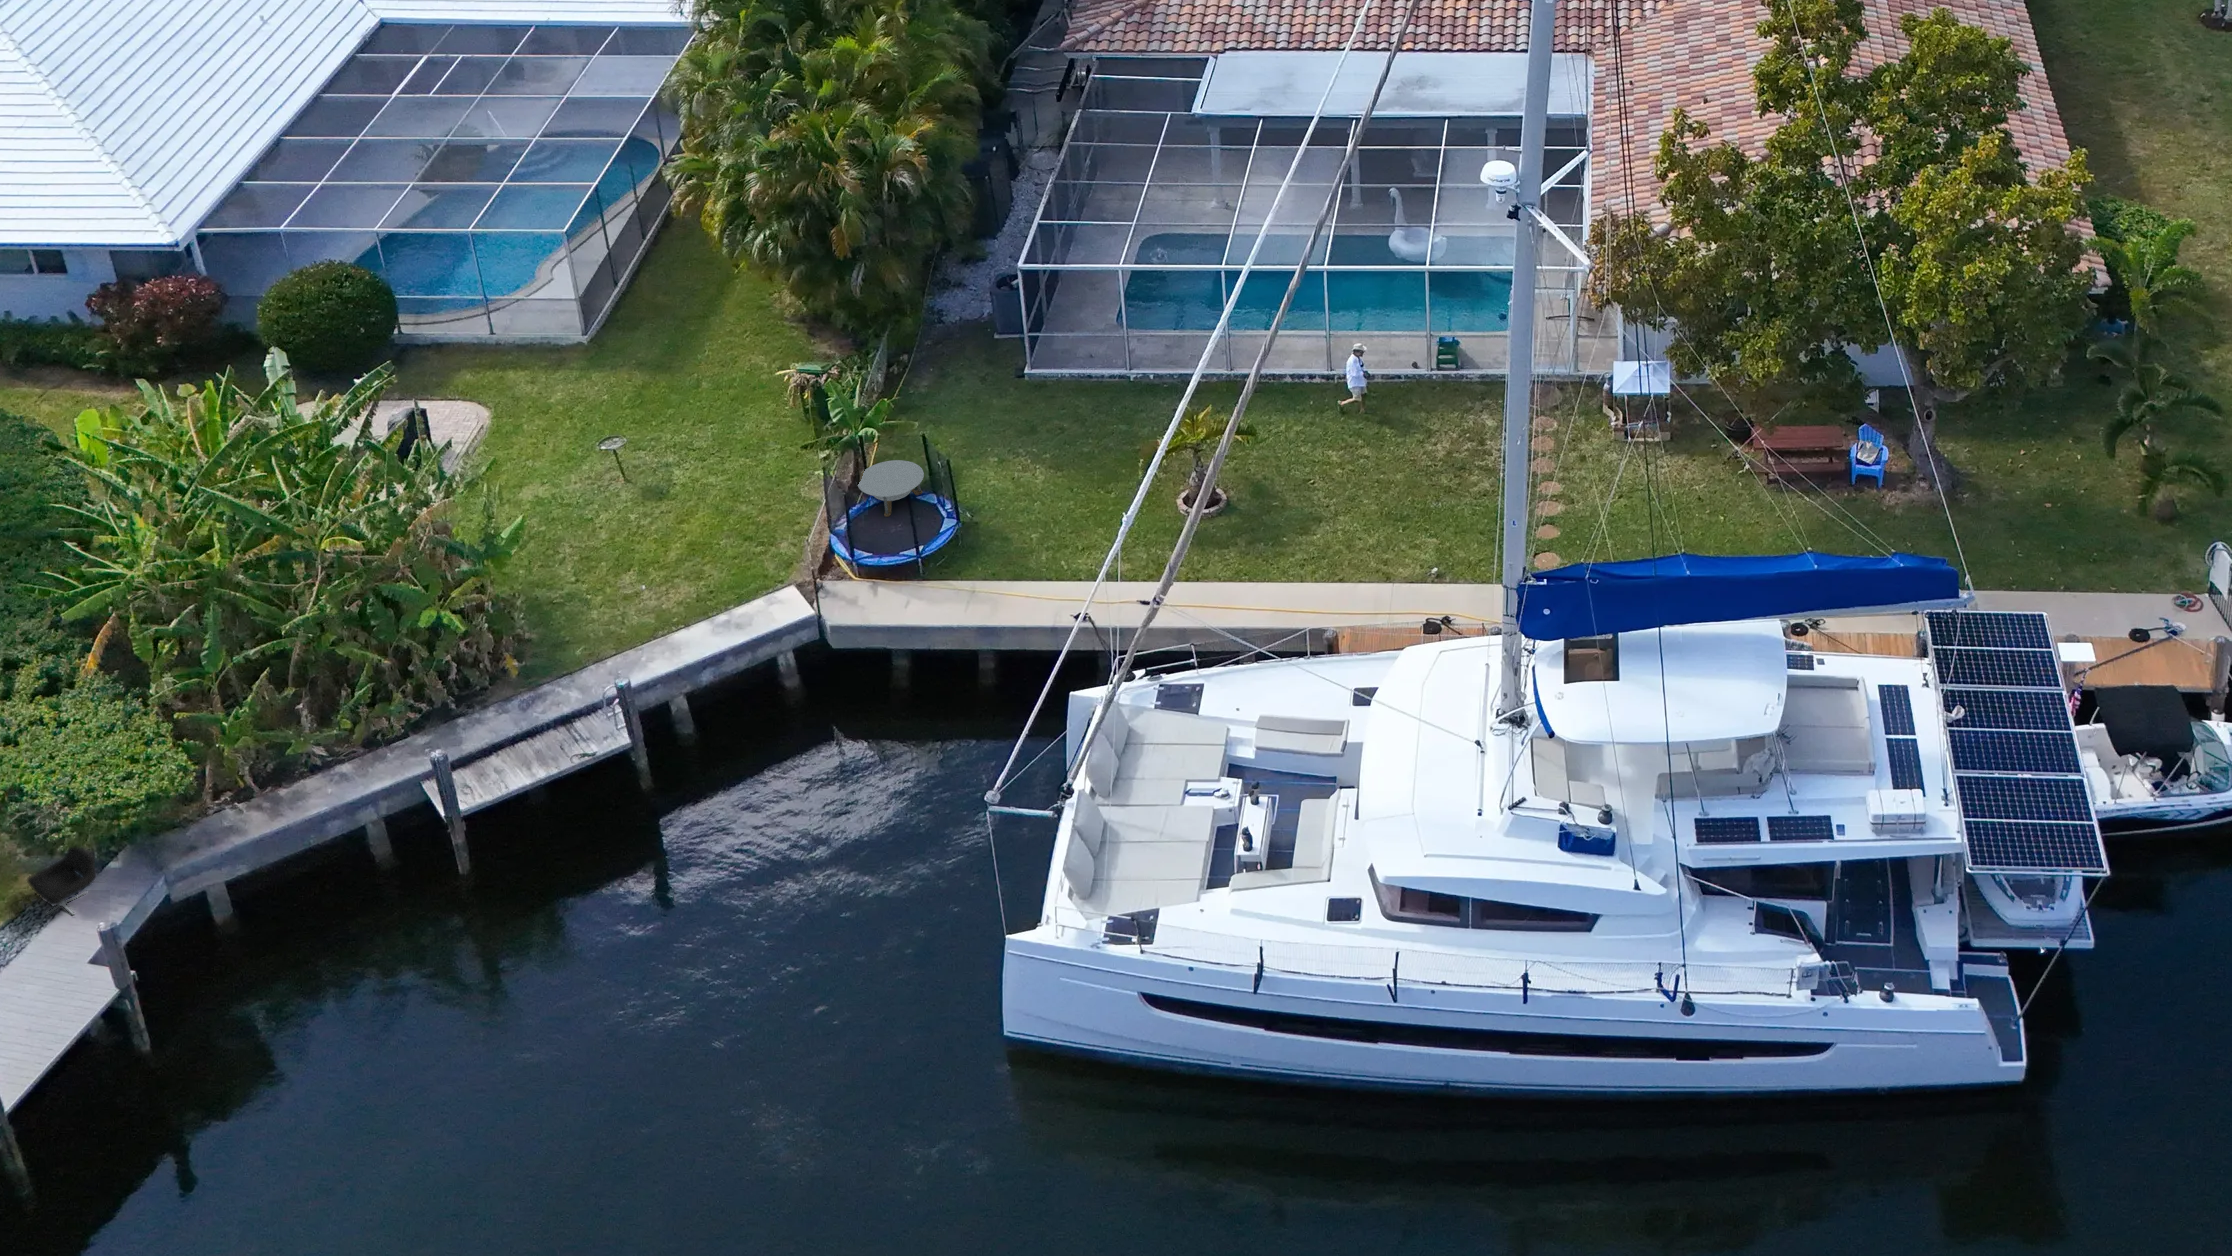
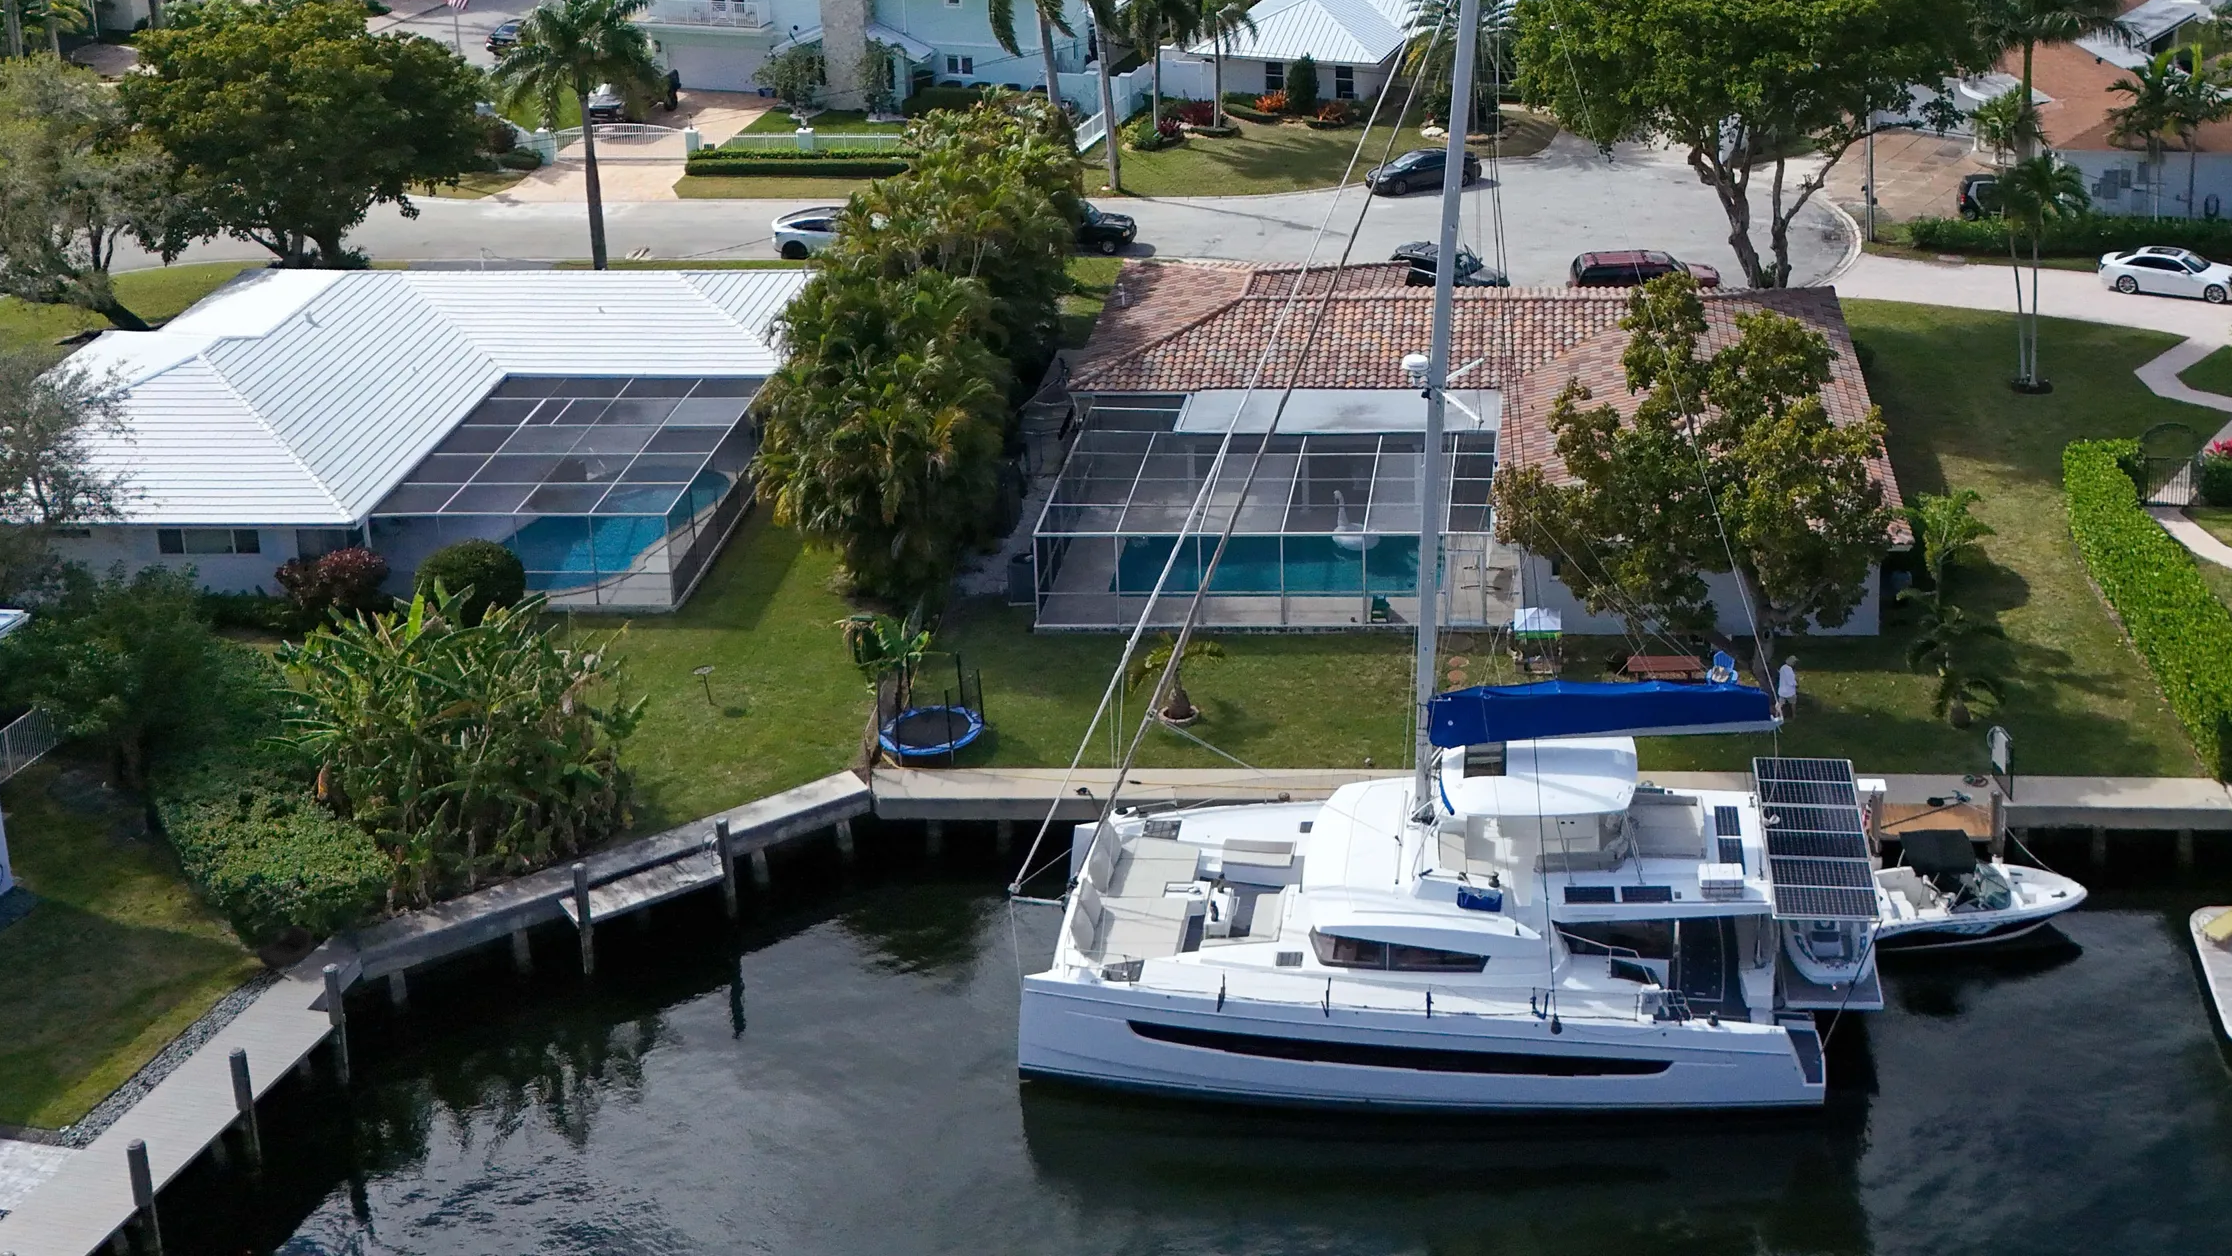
round table: present [858,460,924,517] -> none [904,683,957,725]

